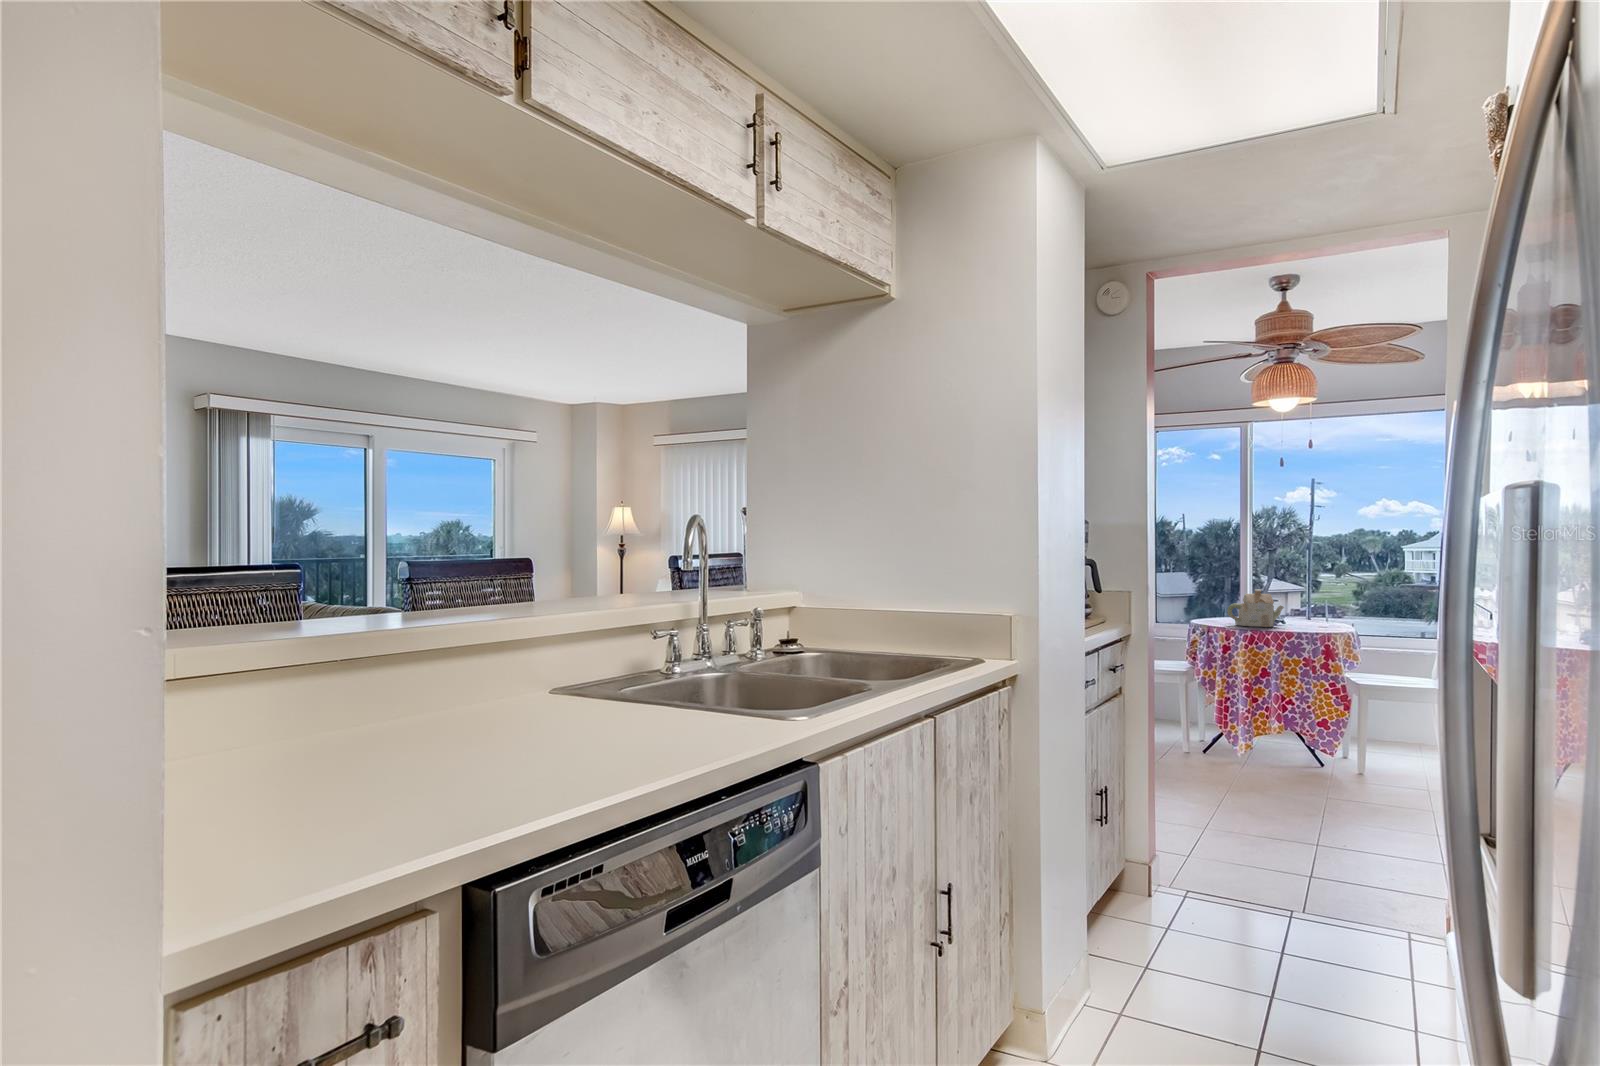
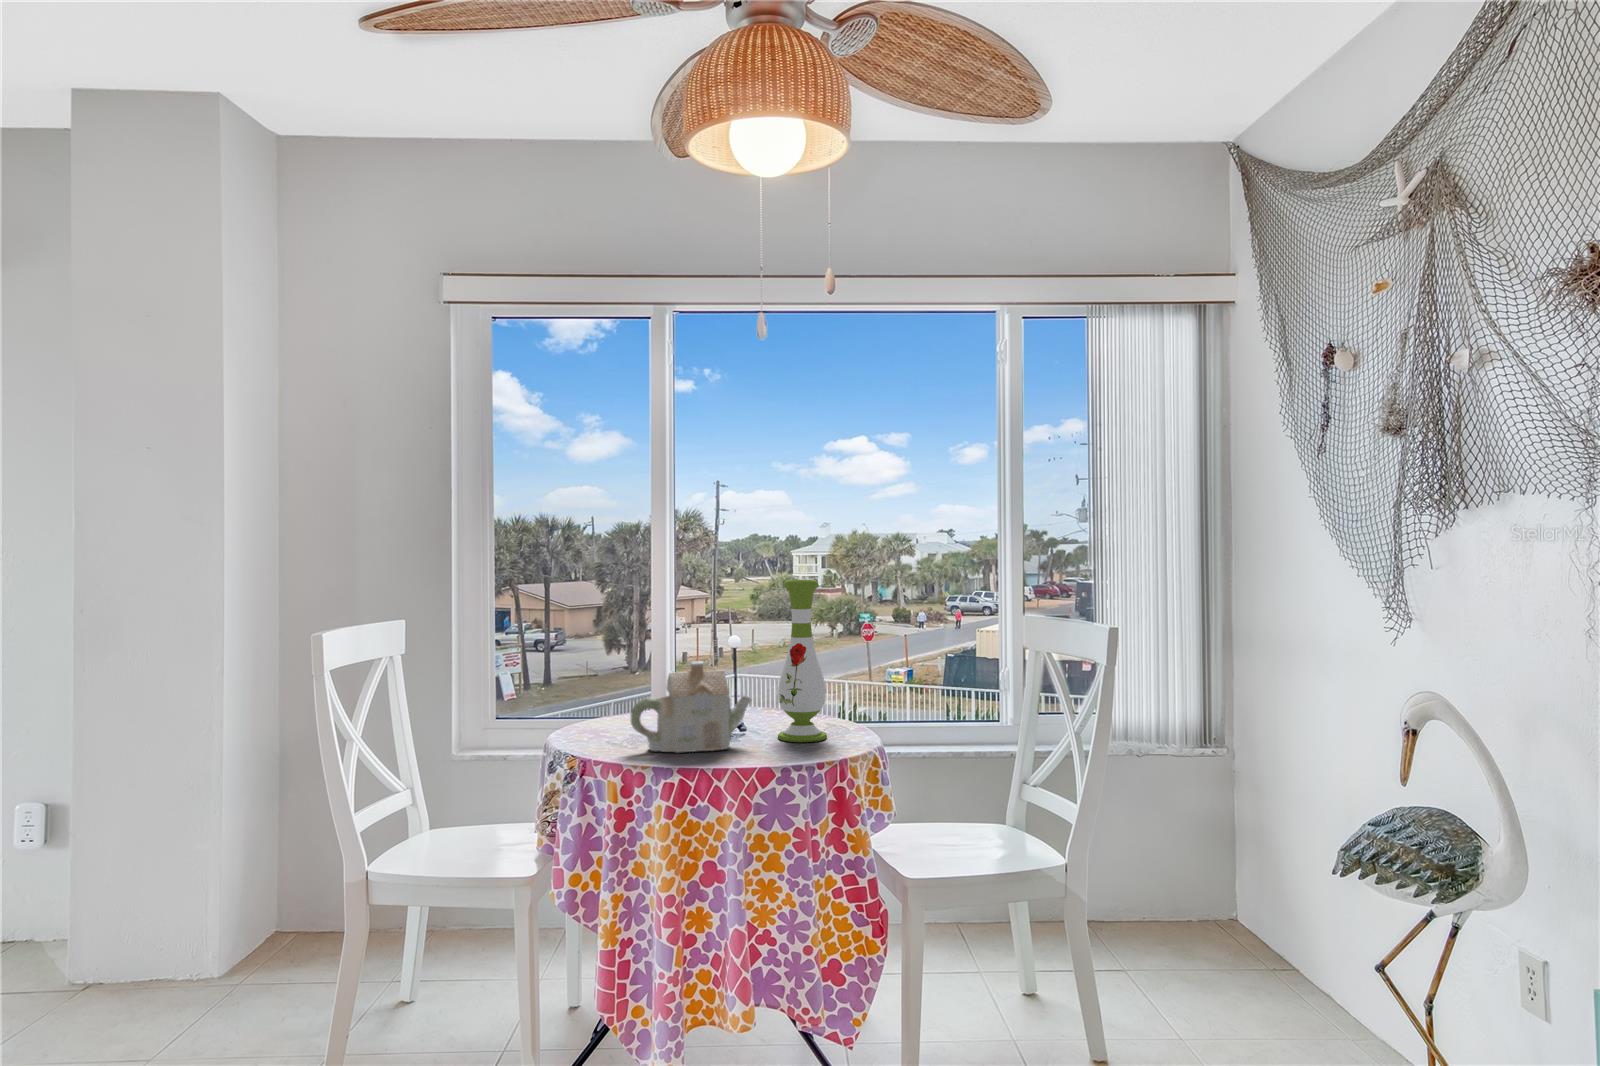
vase: none [1296,556,1322,628] -> present [778,580,827,742]

